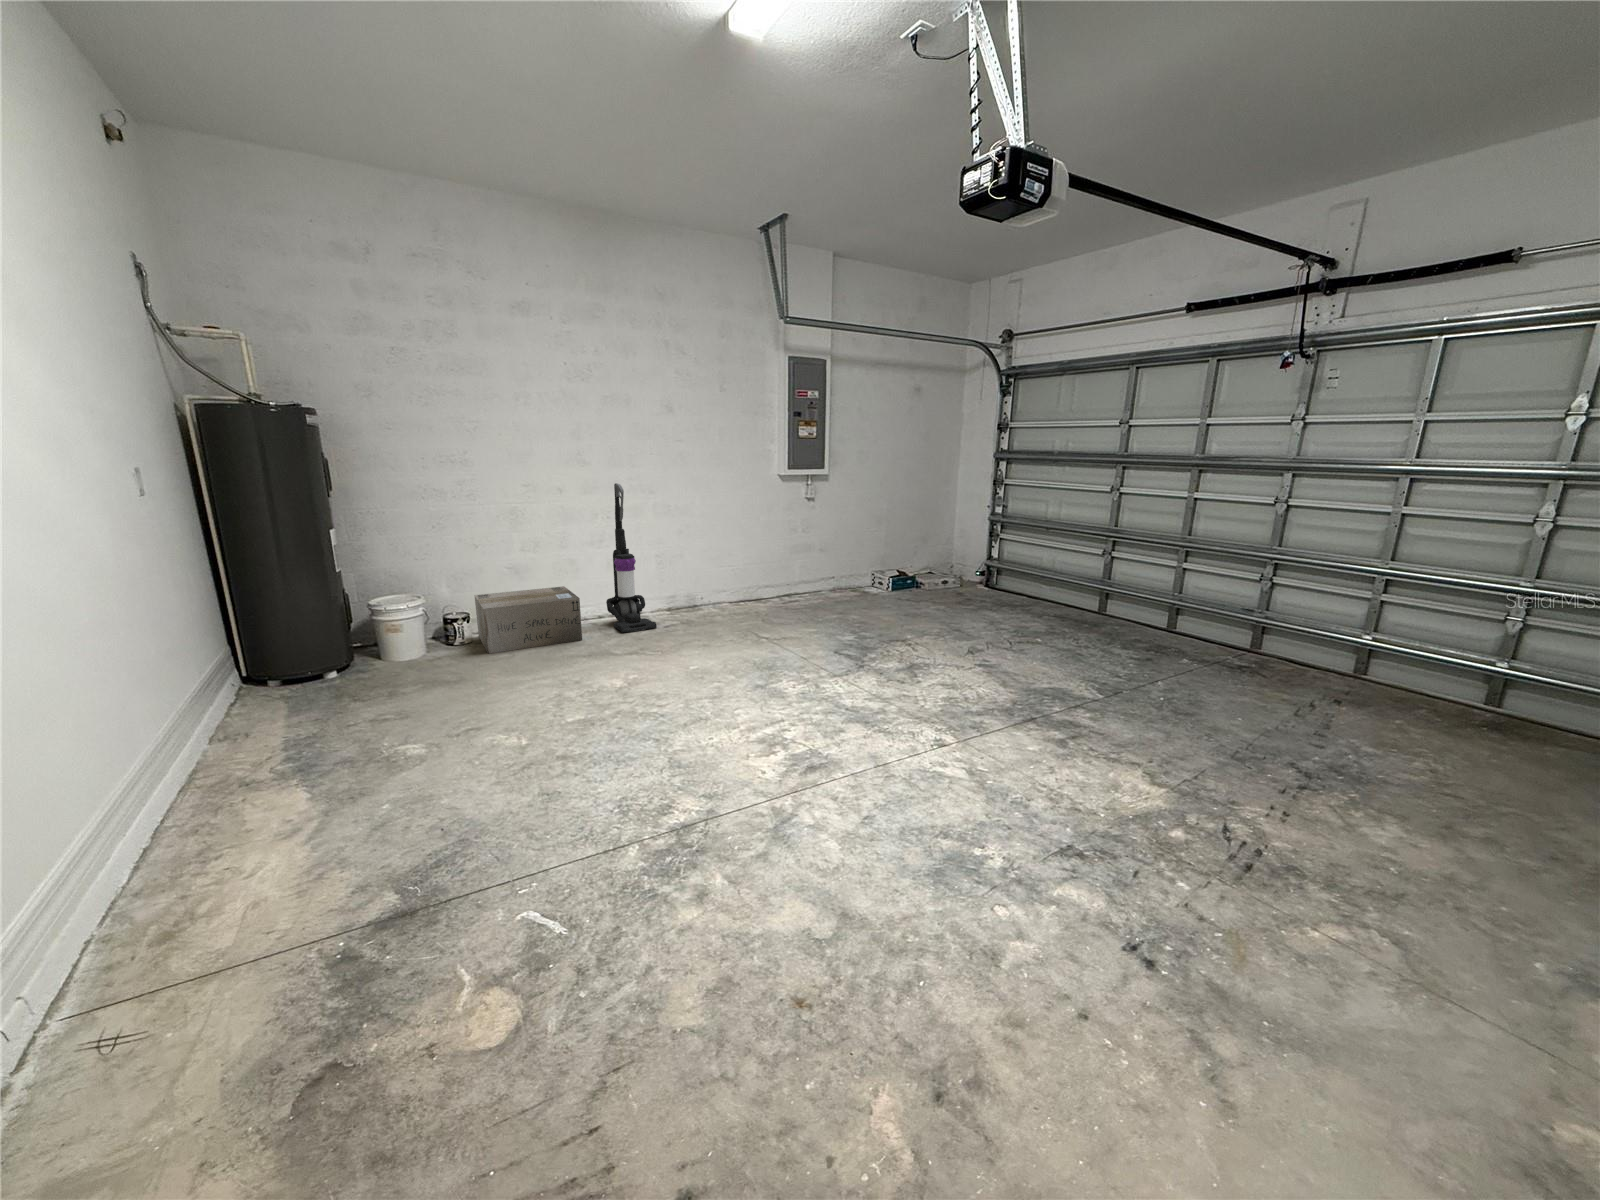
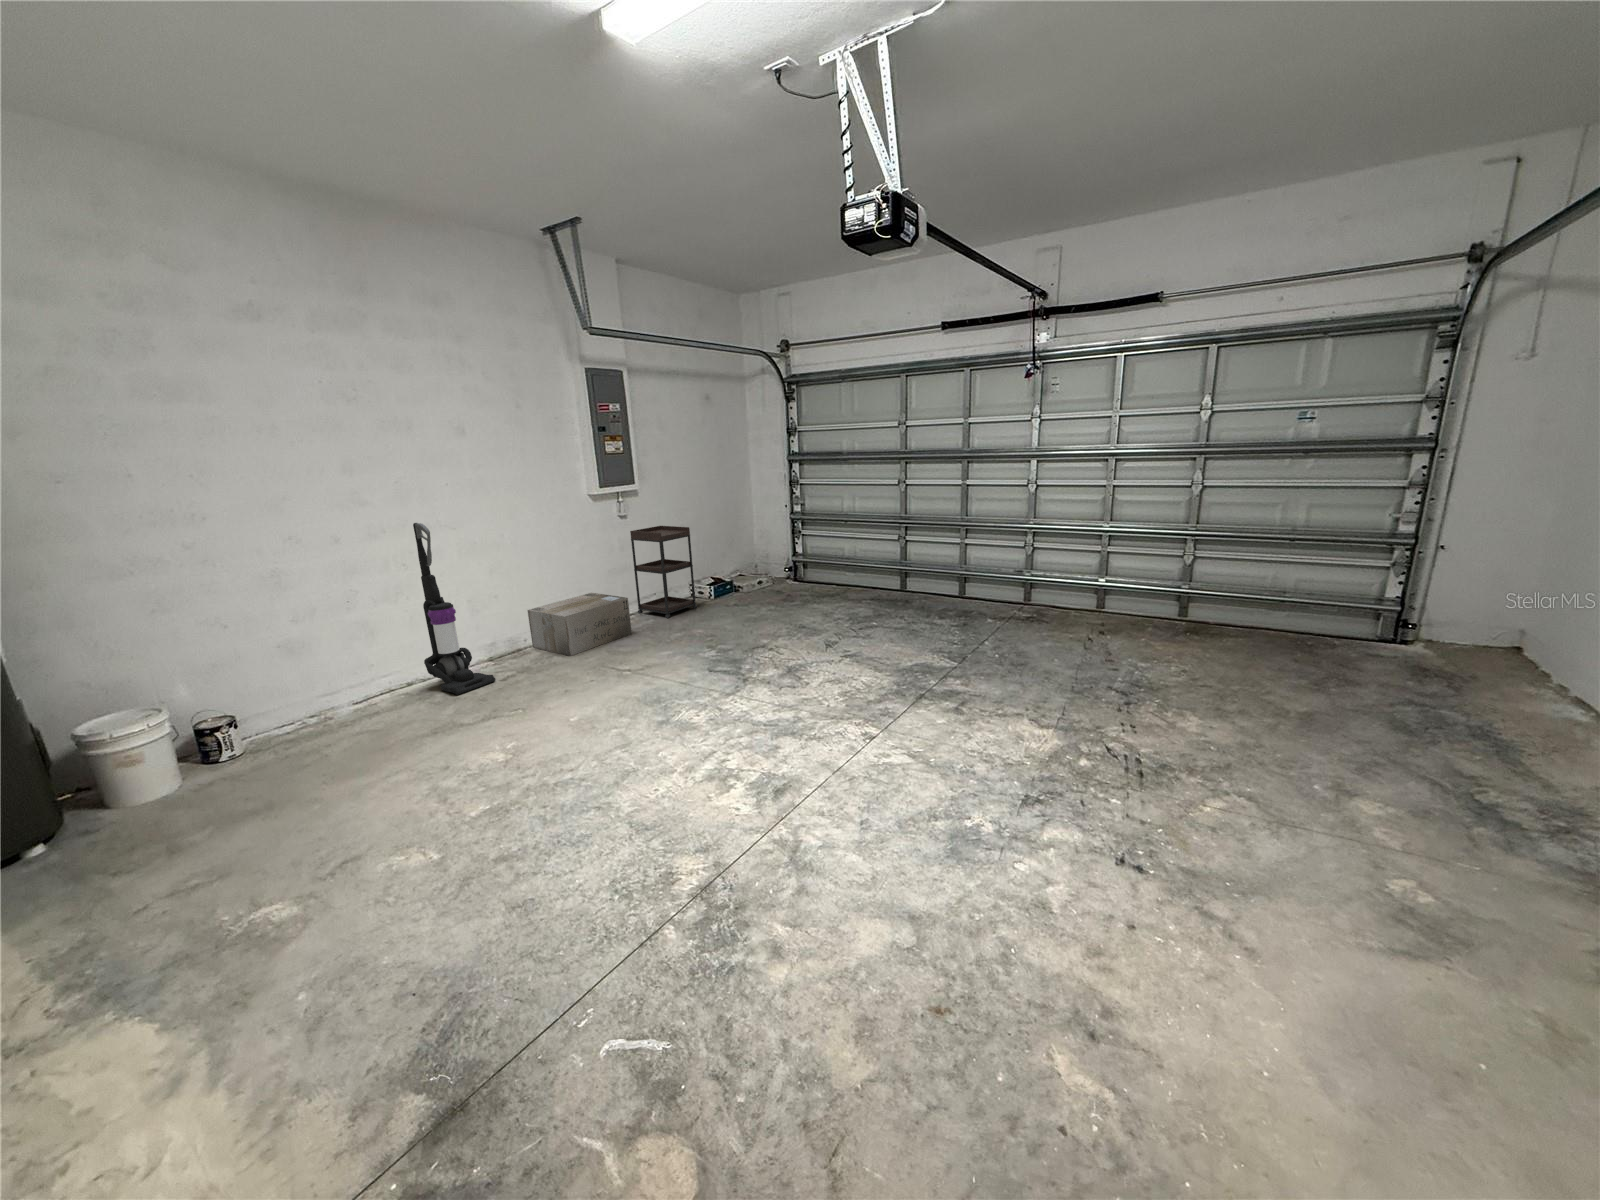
shelving unit: none [810,512,868,602] -> present [630,526,697,618]
cardboard box: present [475,586,582,653] -> present [527,593,632,656]

